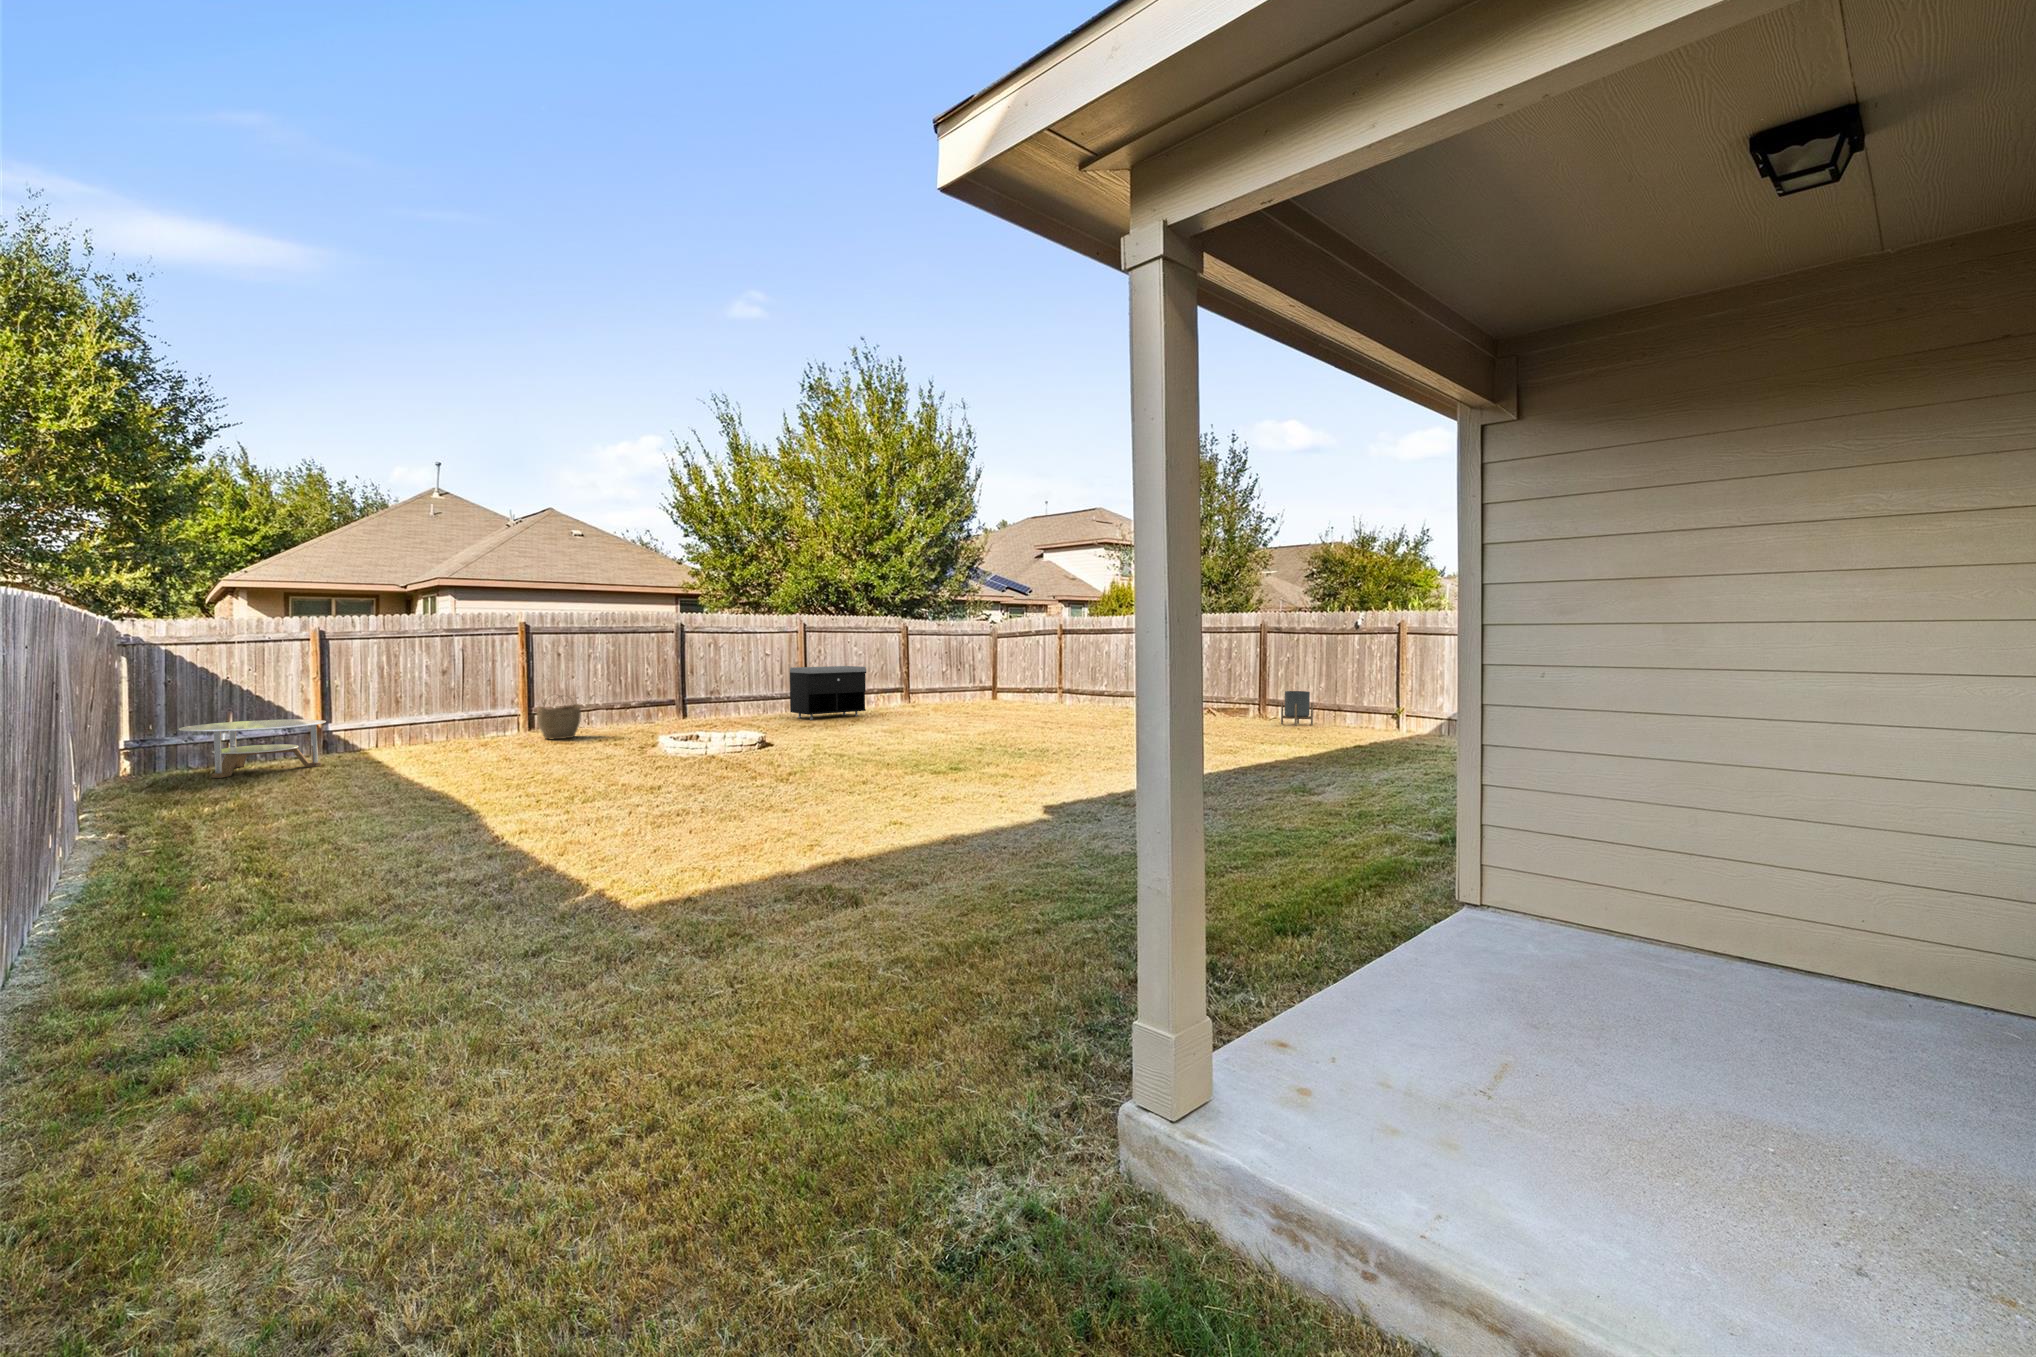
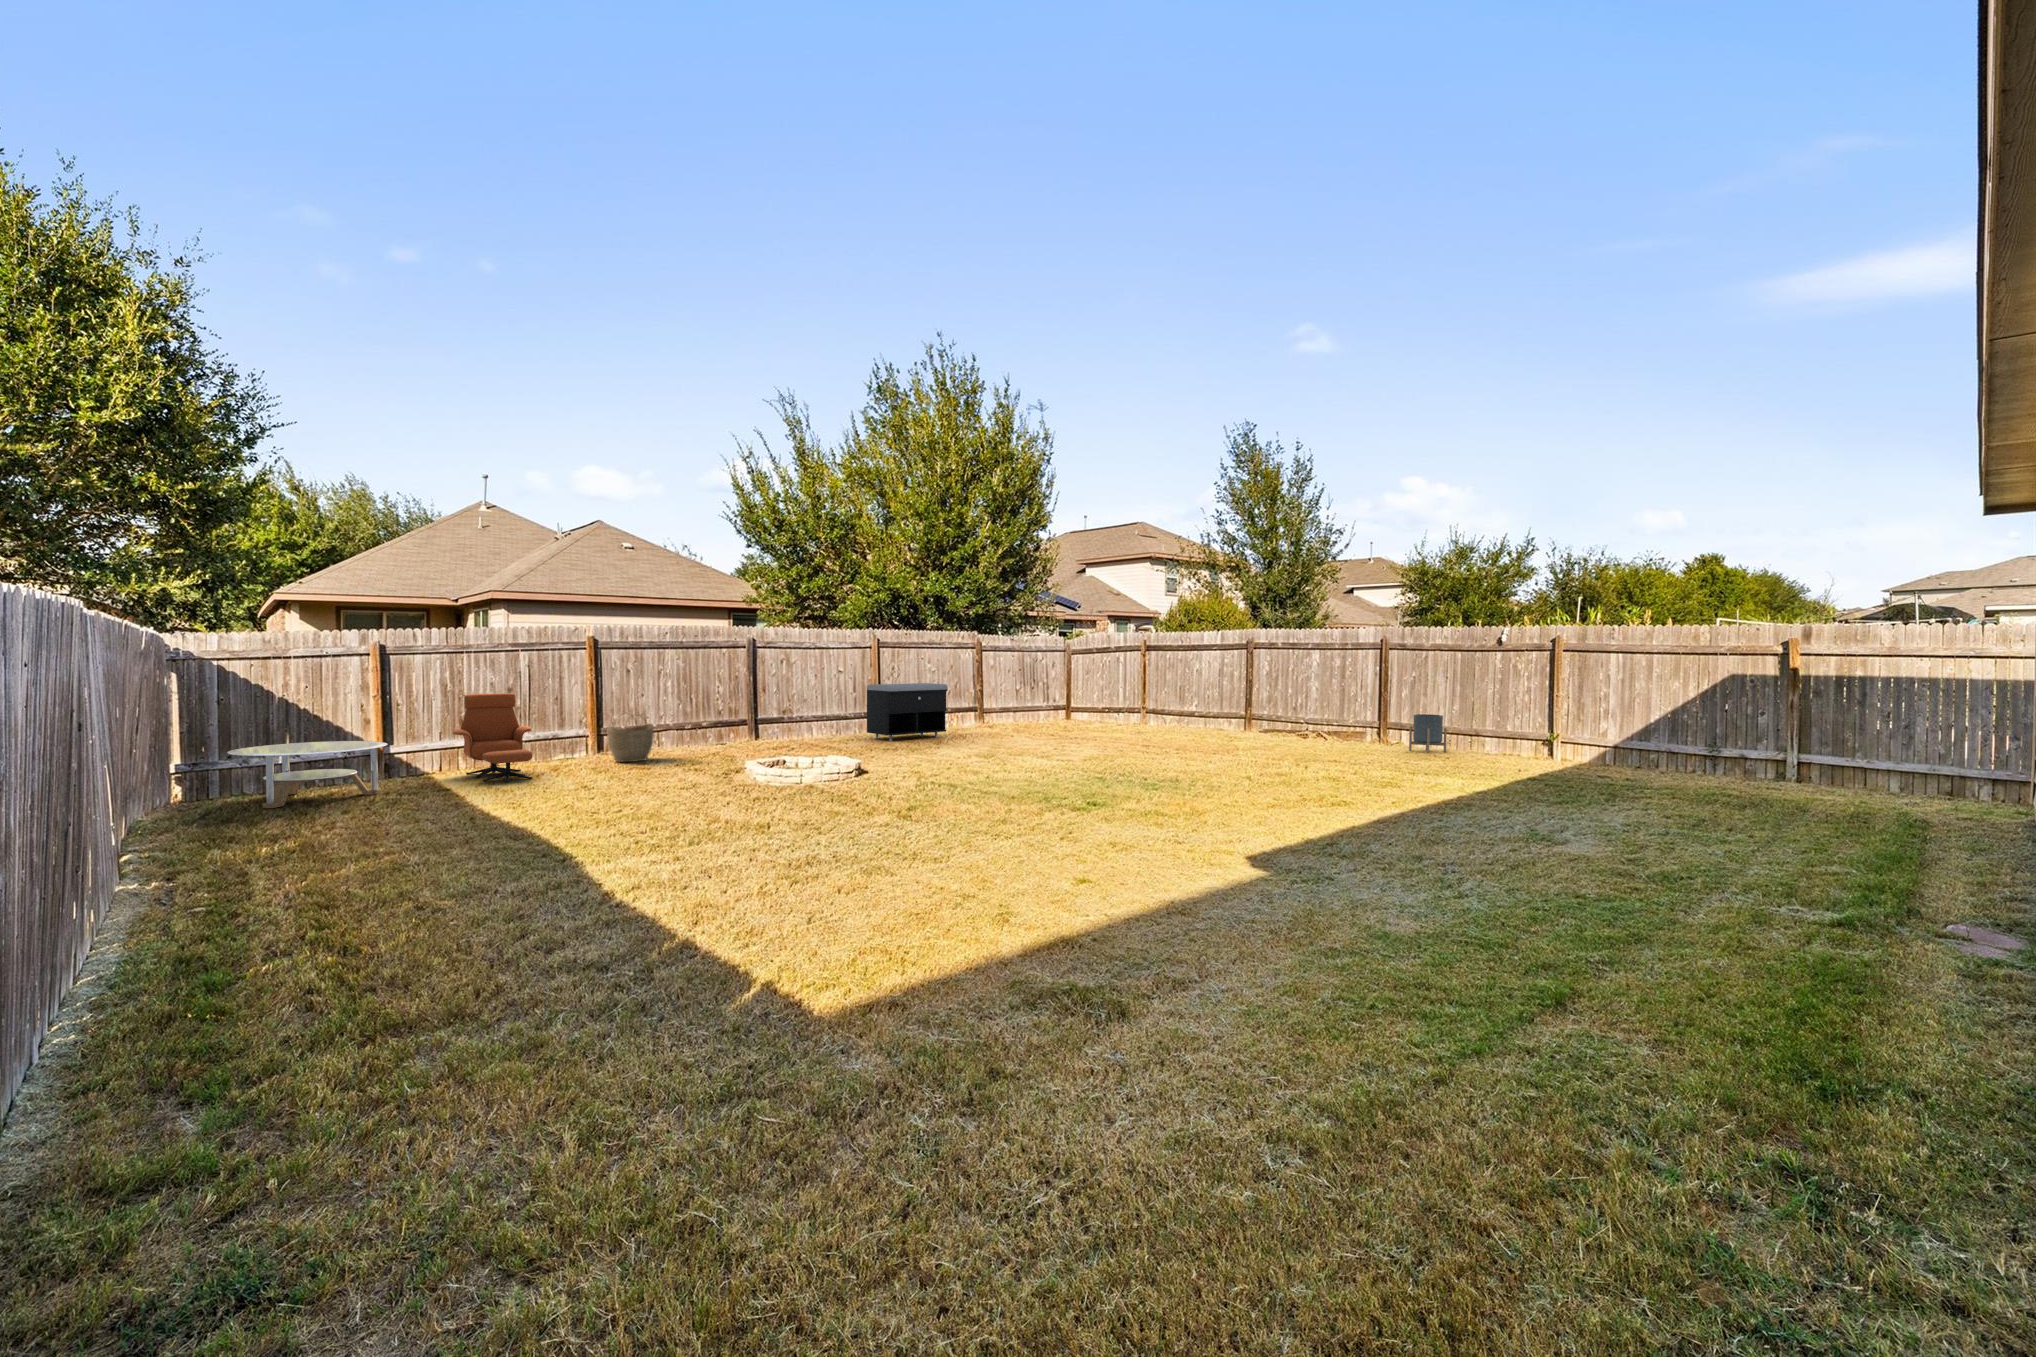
lounge chair: none [389,676,463,756] -> present [453,693,533,782]

